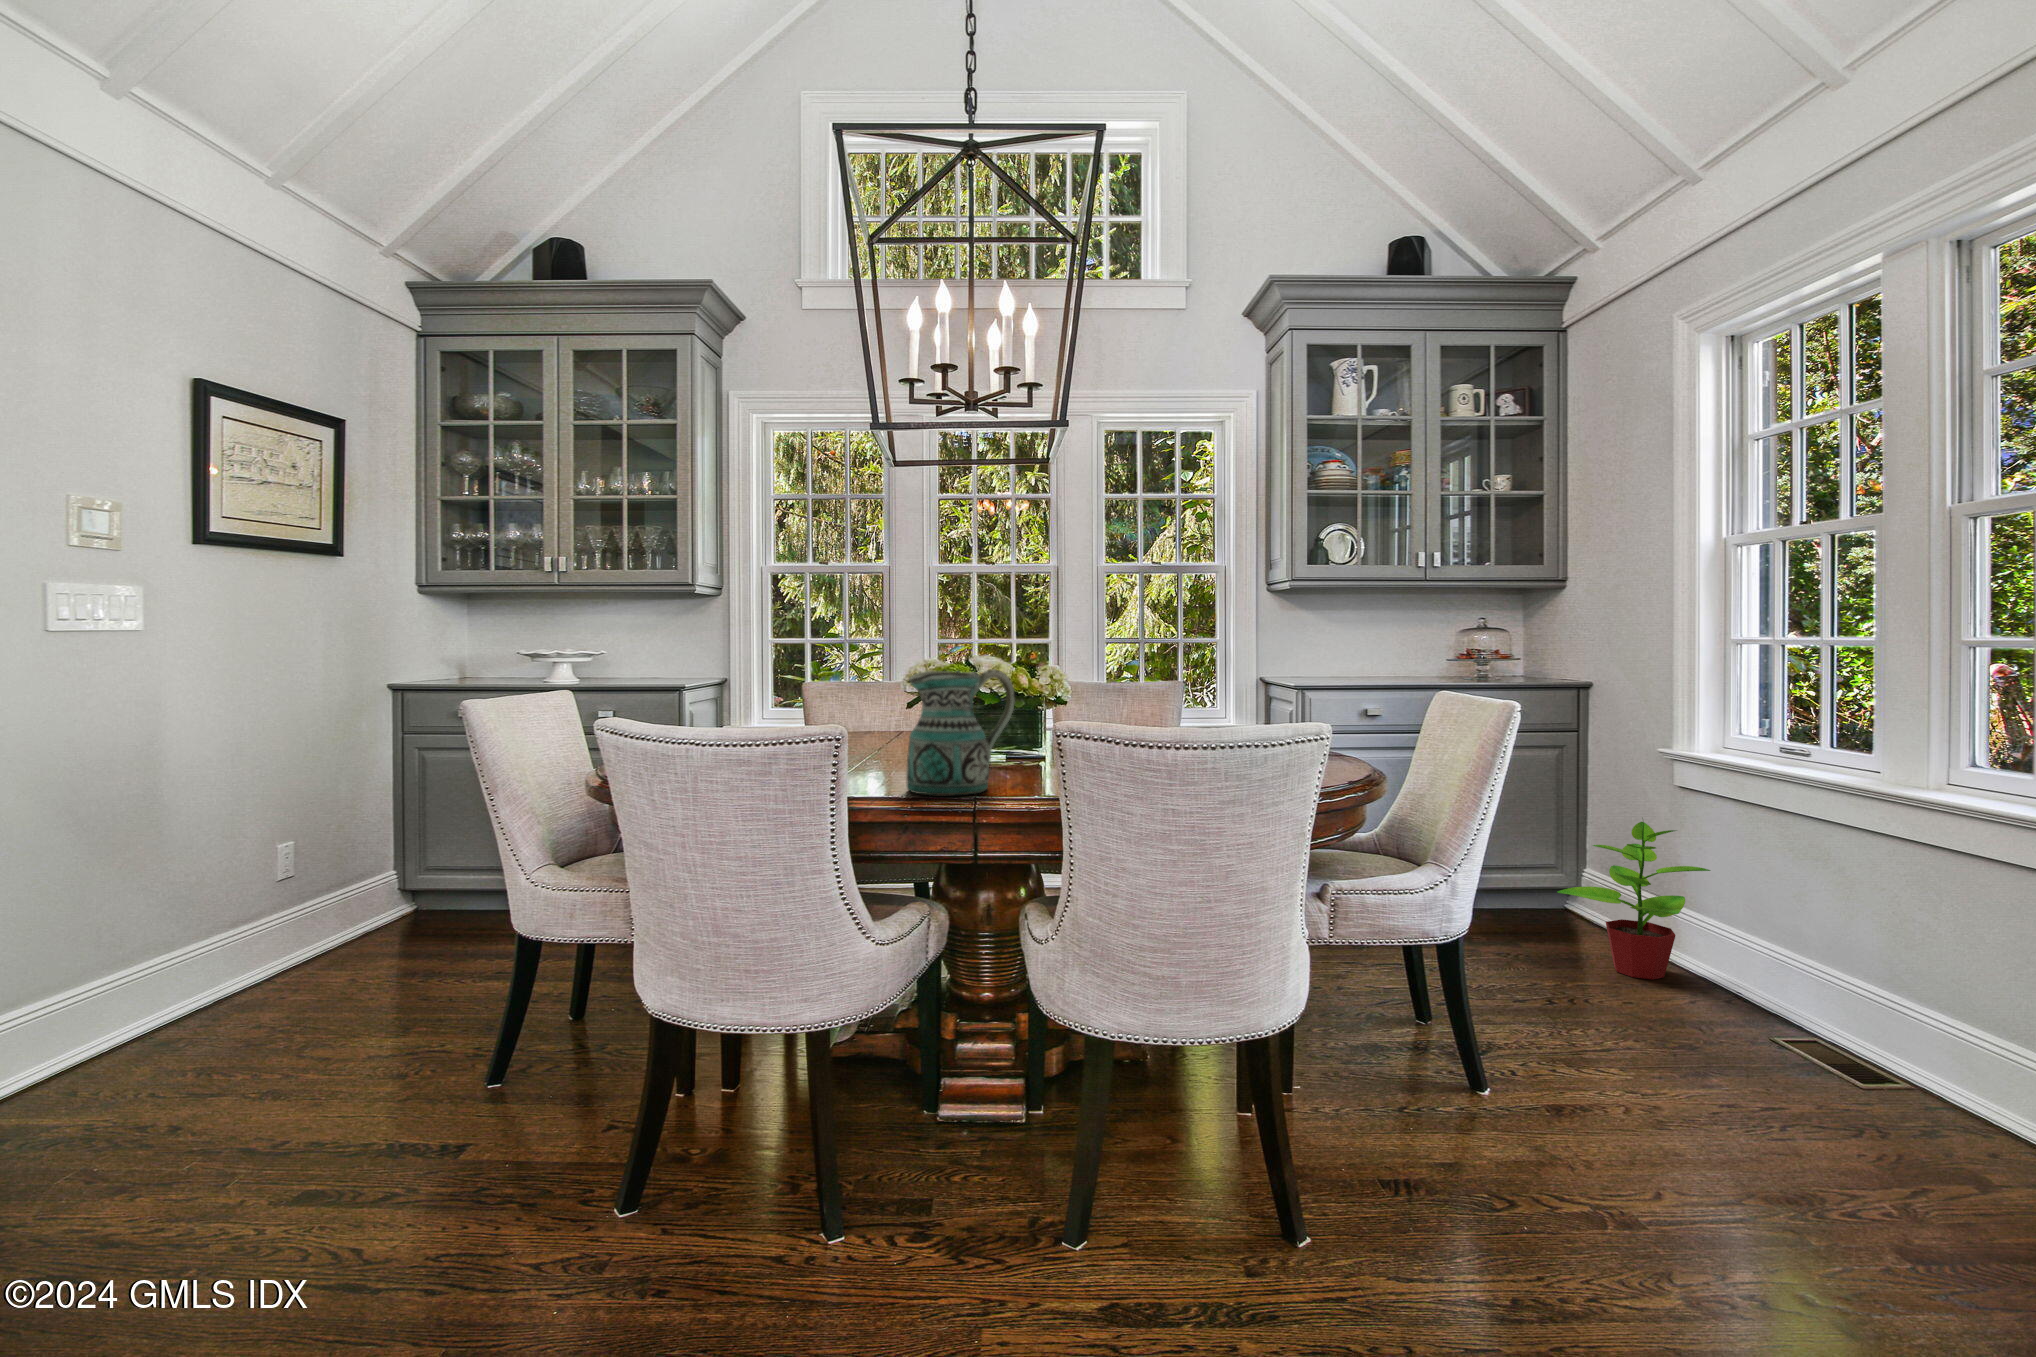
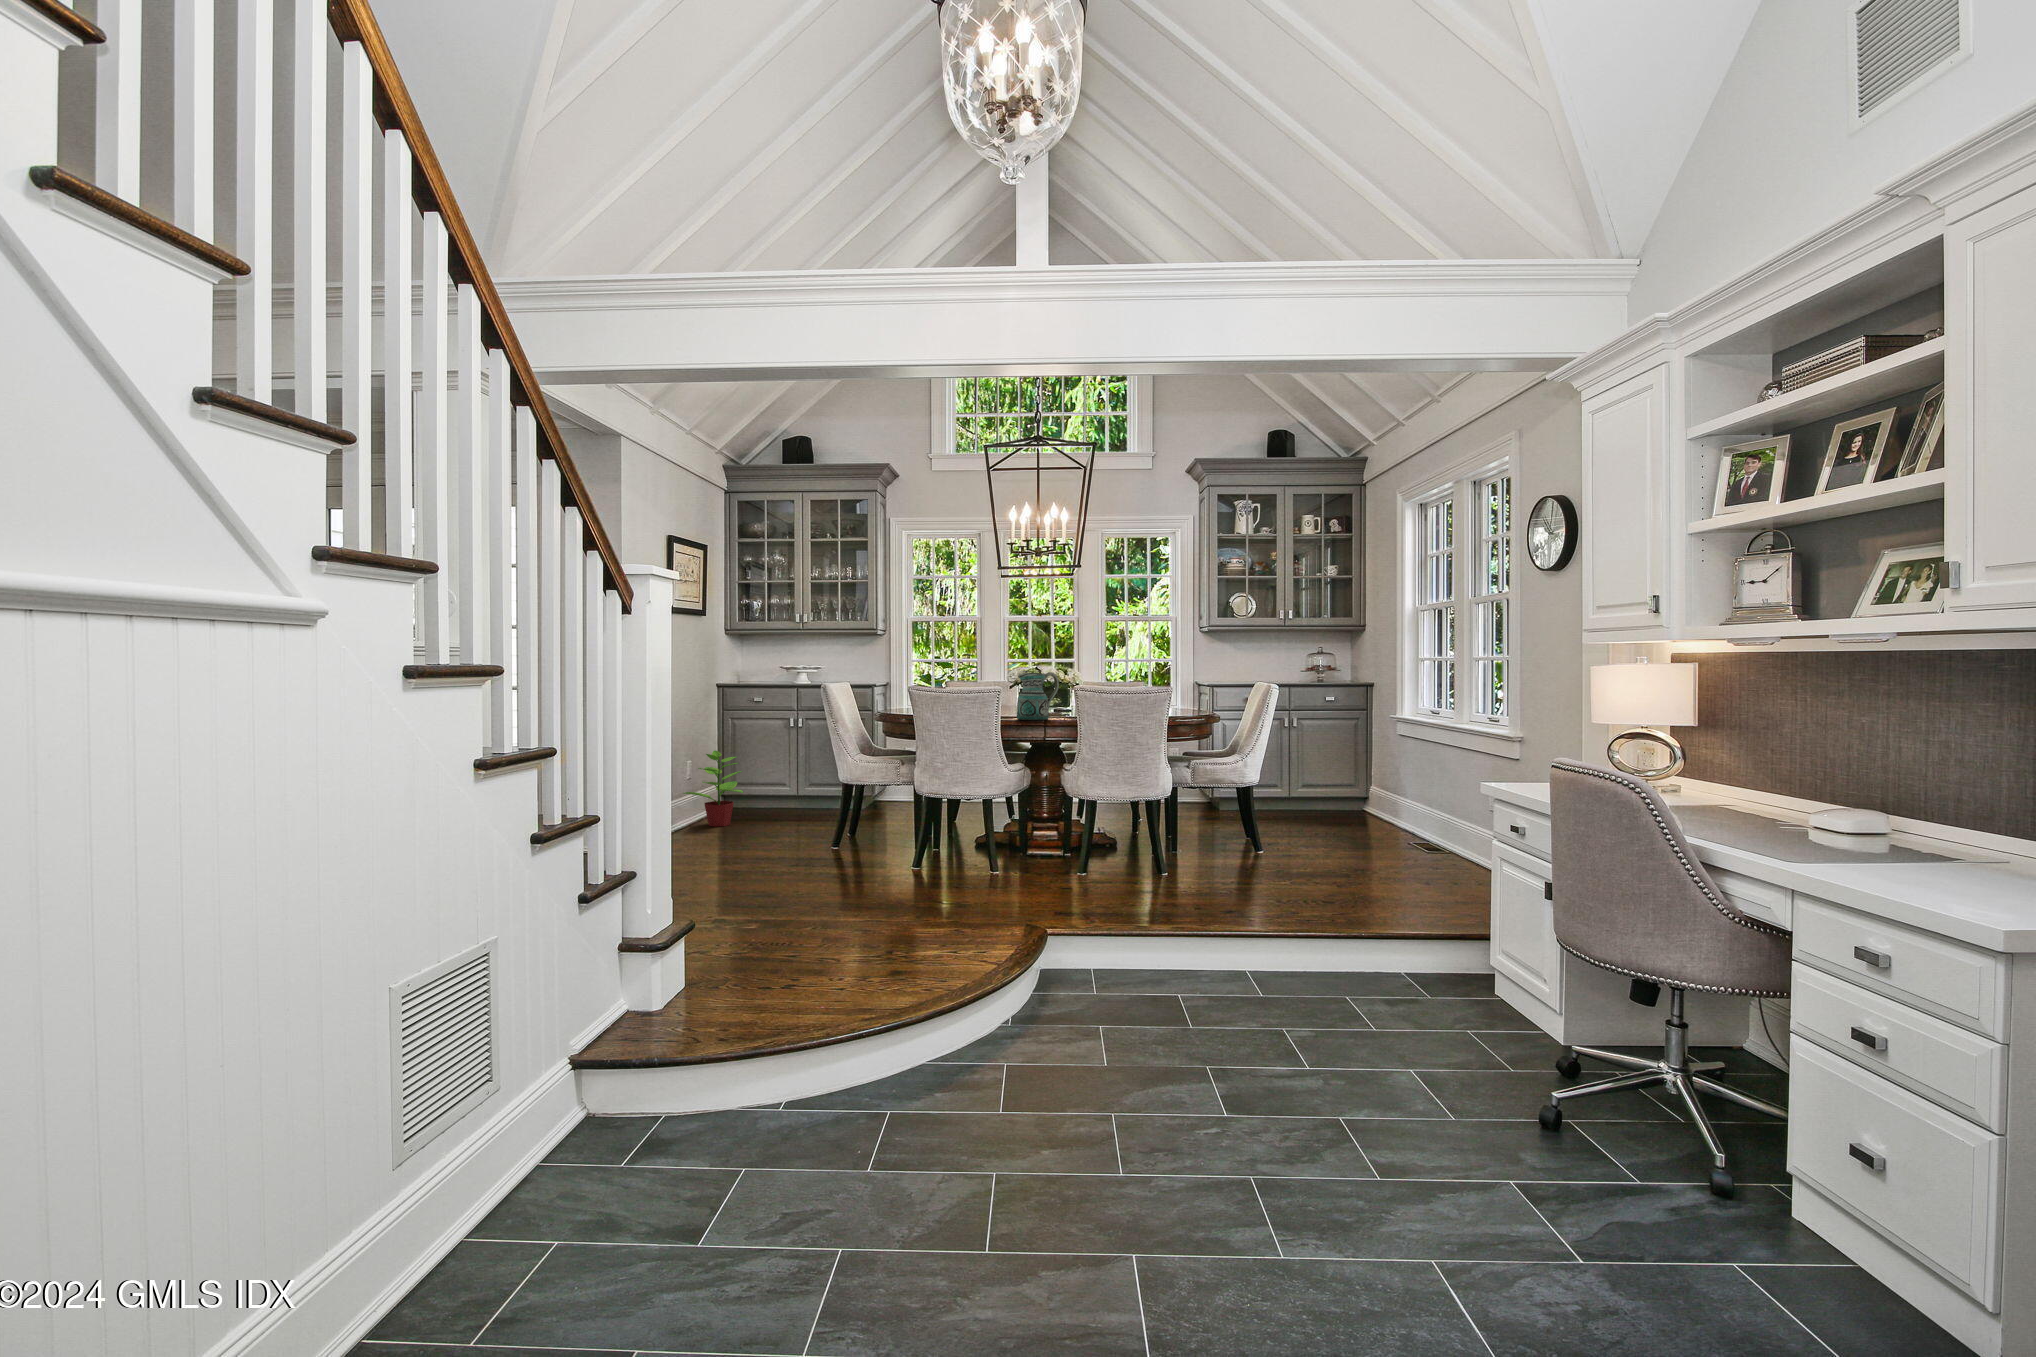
potted plant: present [1557,822,1710,980] -> present [684,751,743,827]

